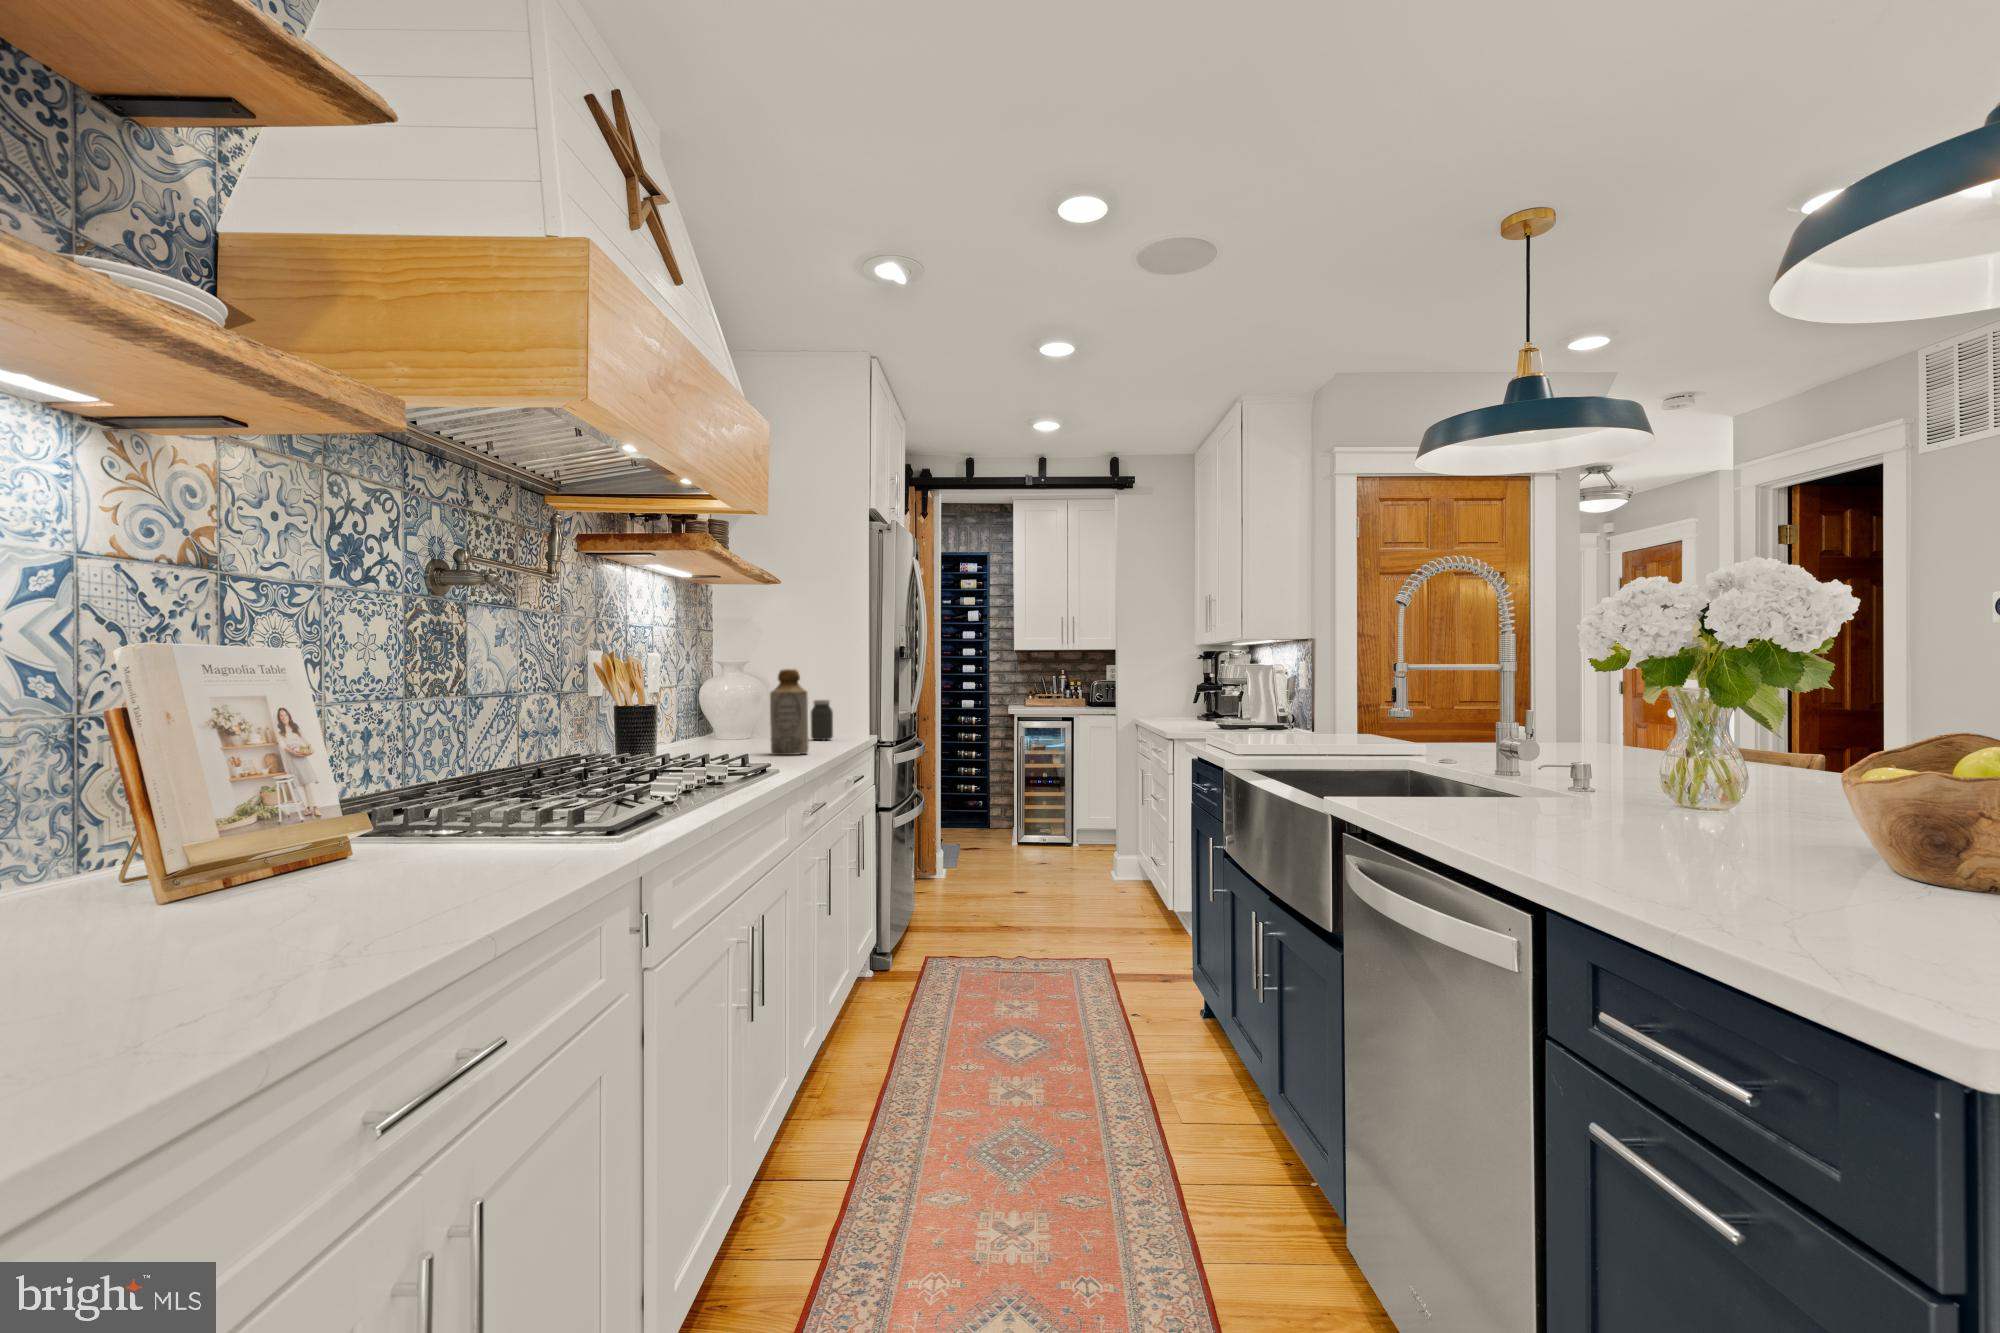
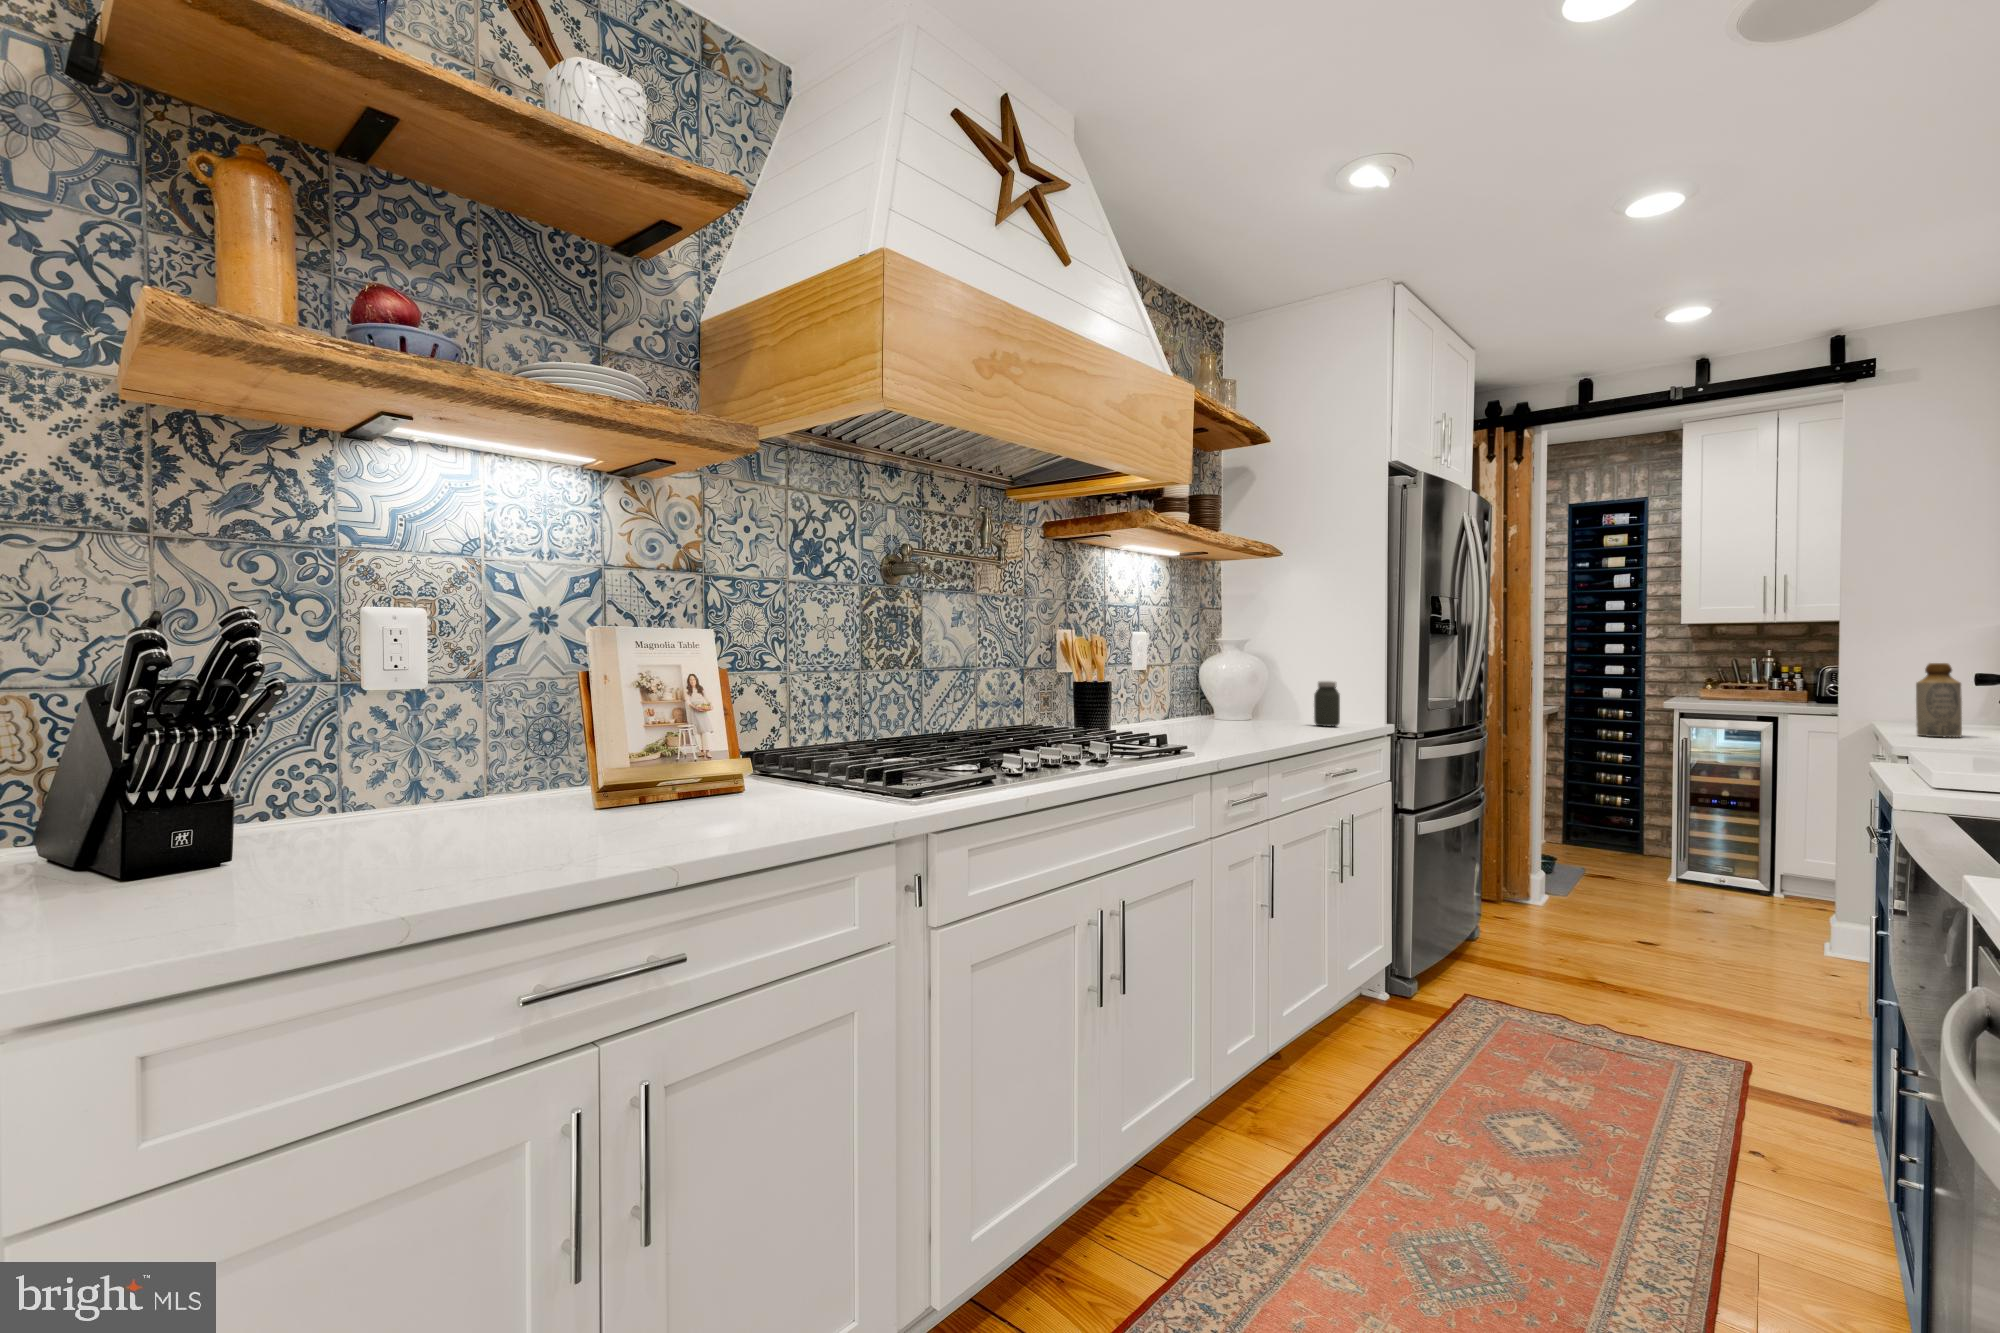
bottle: present [770,669,809,755] -> present [1916,663,1962,737]

